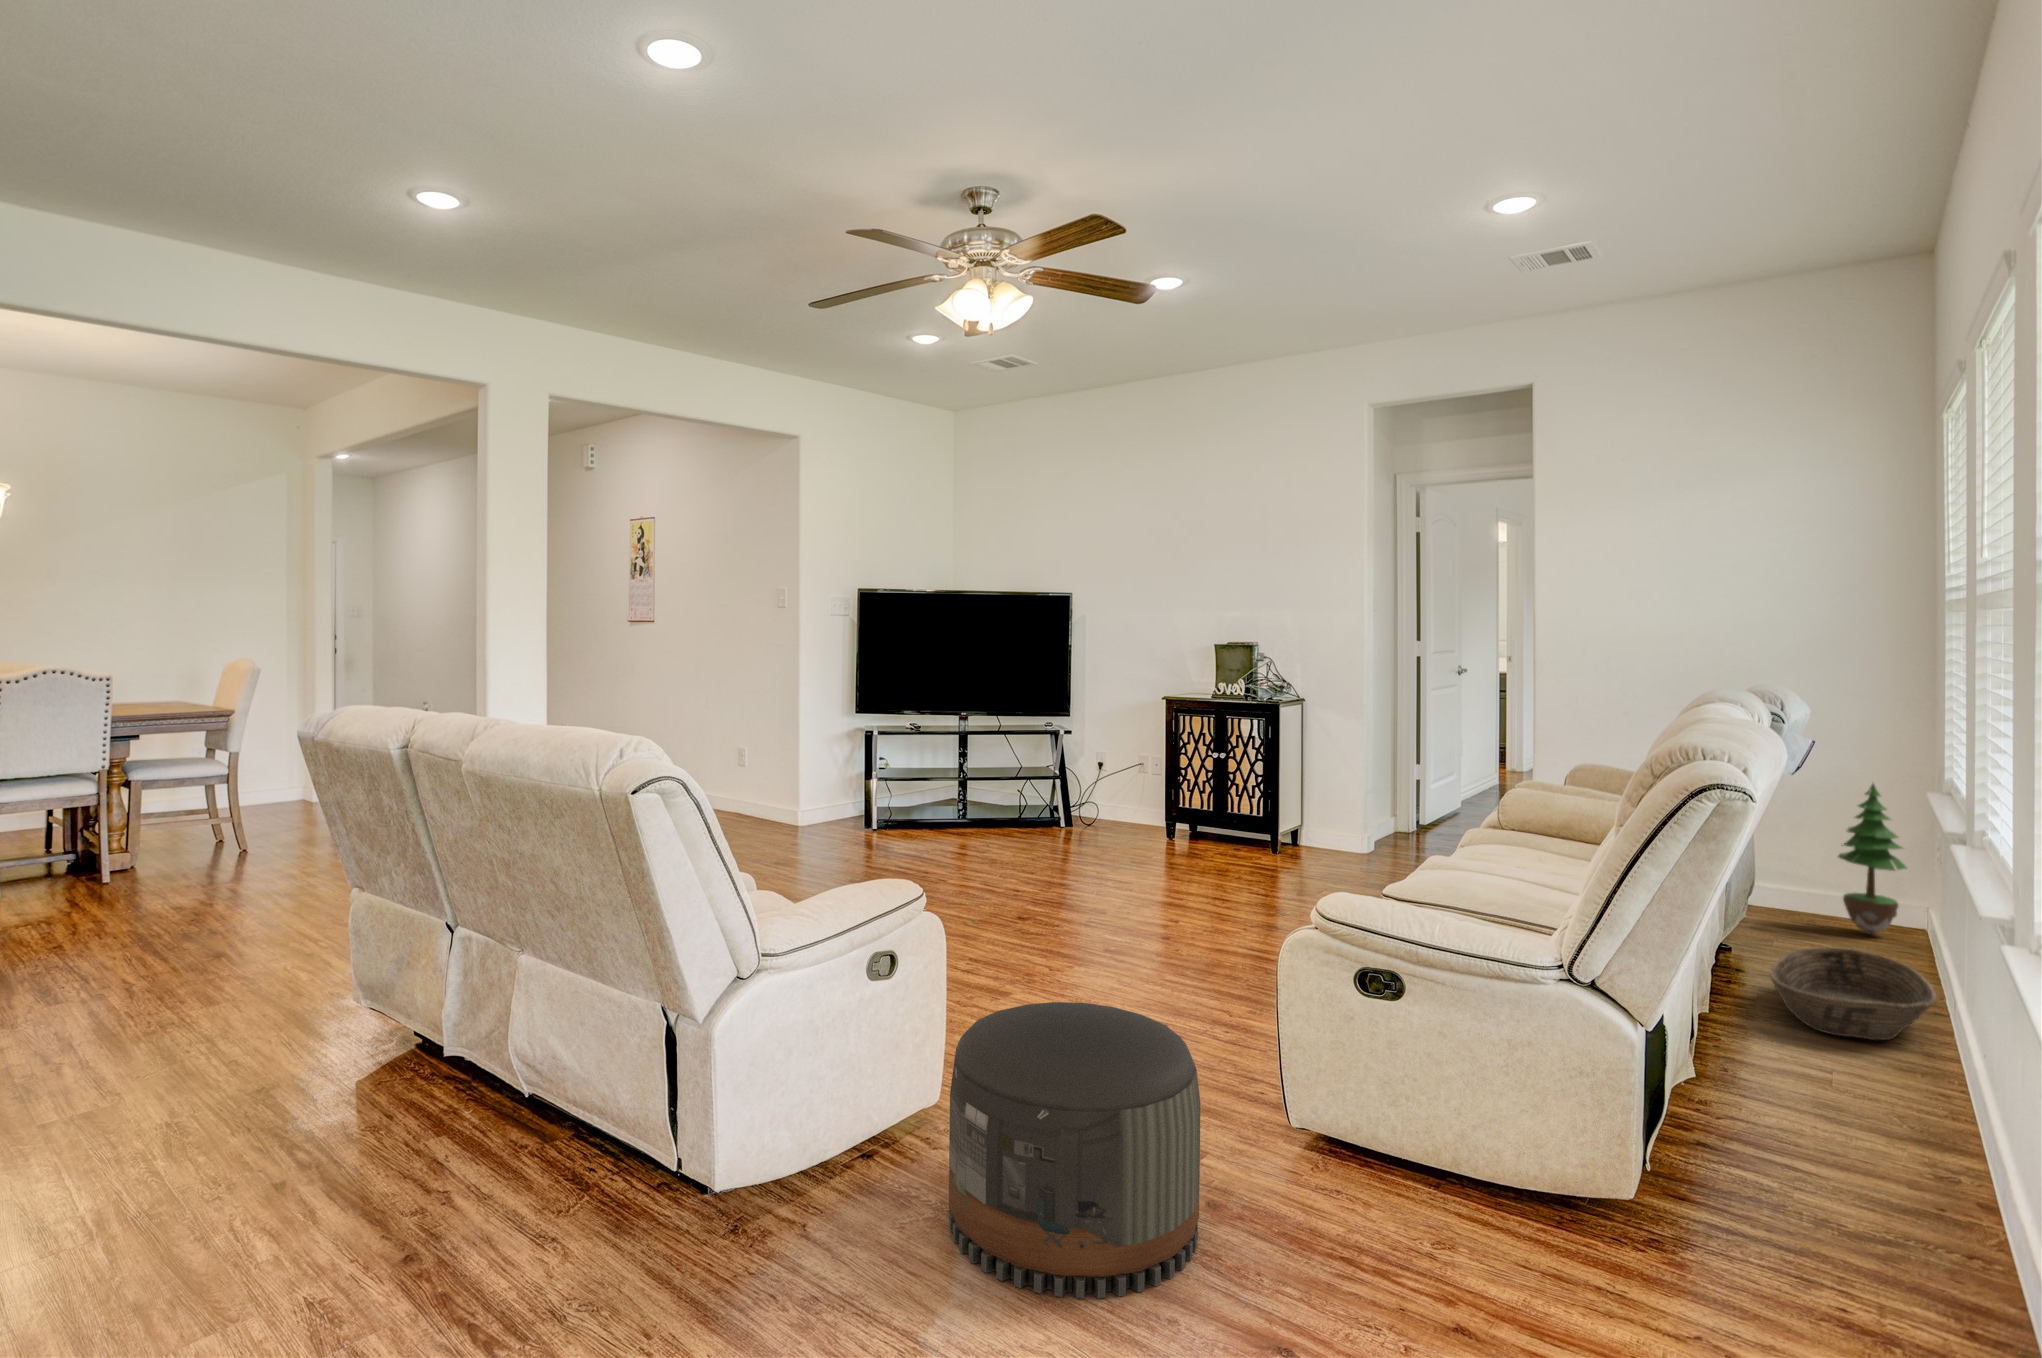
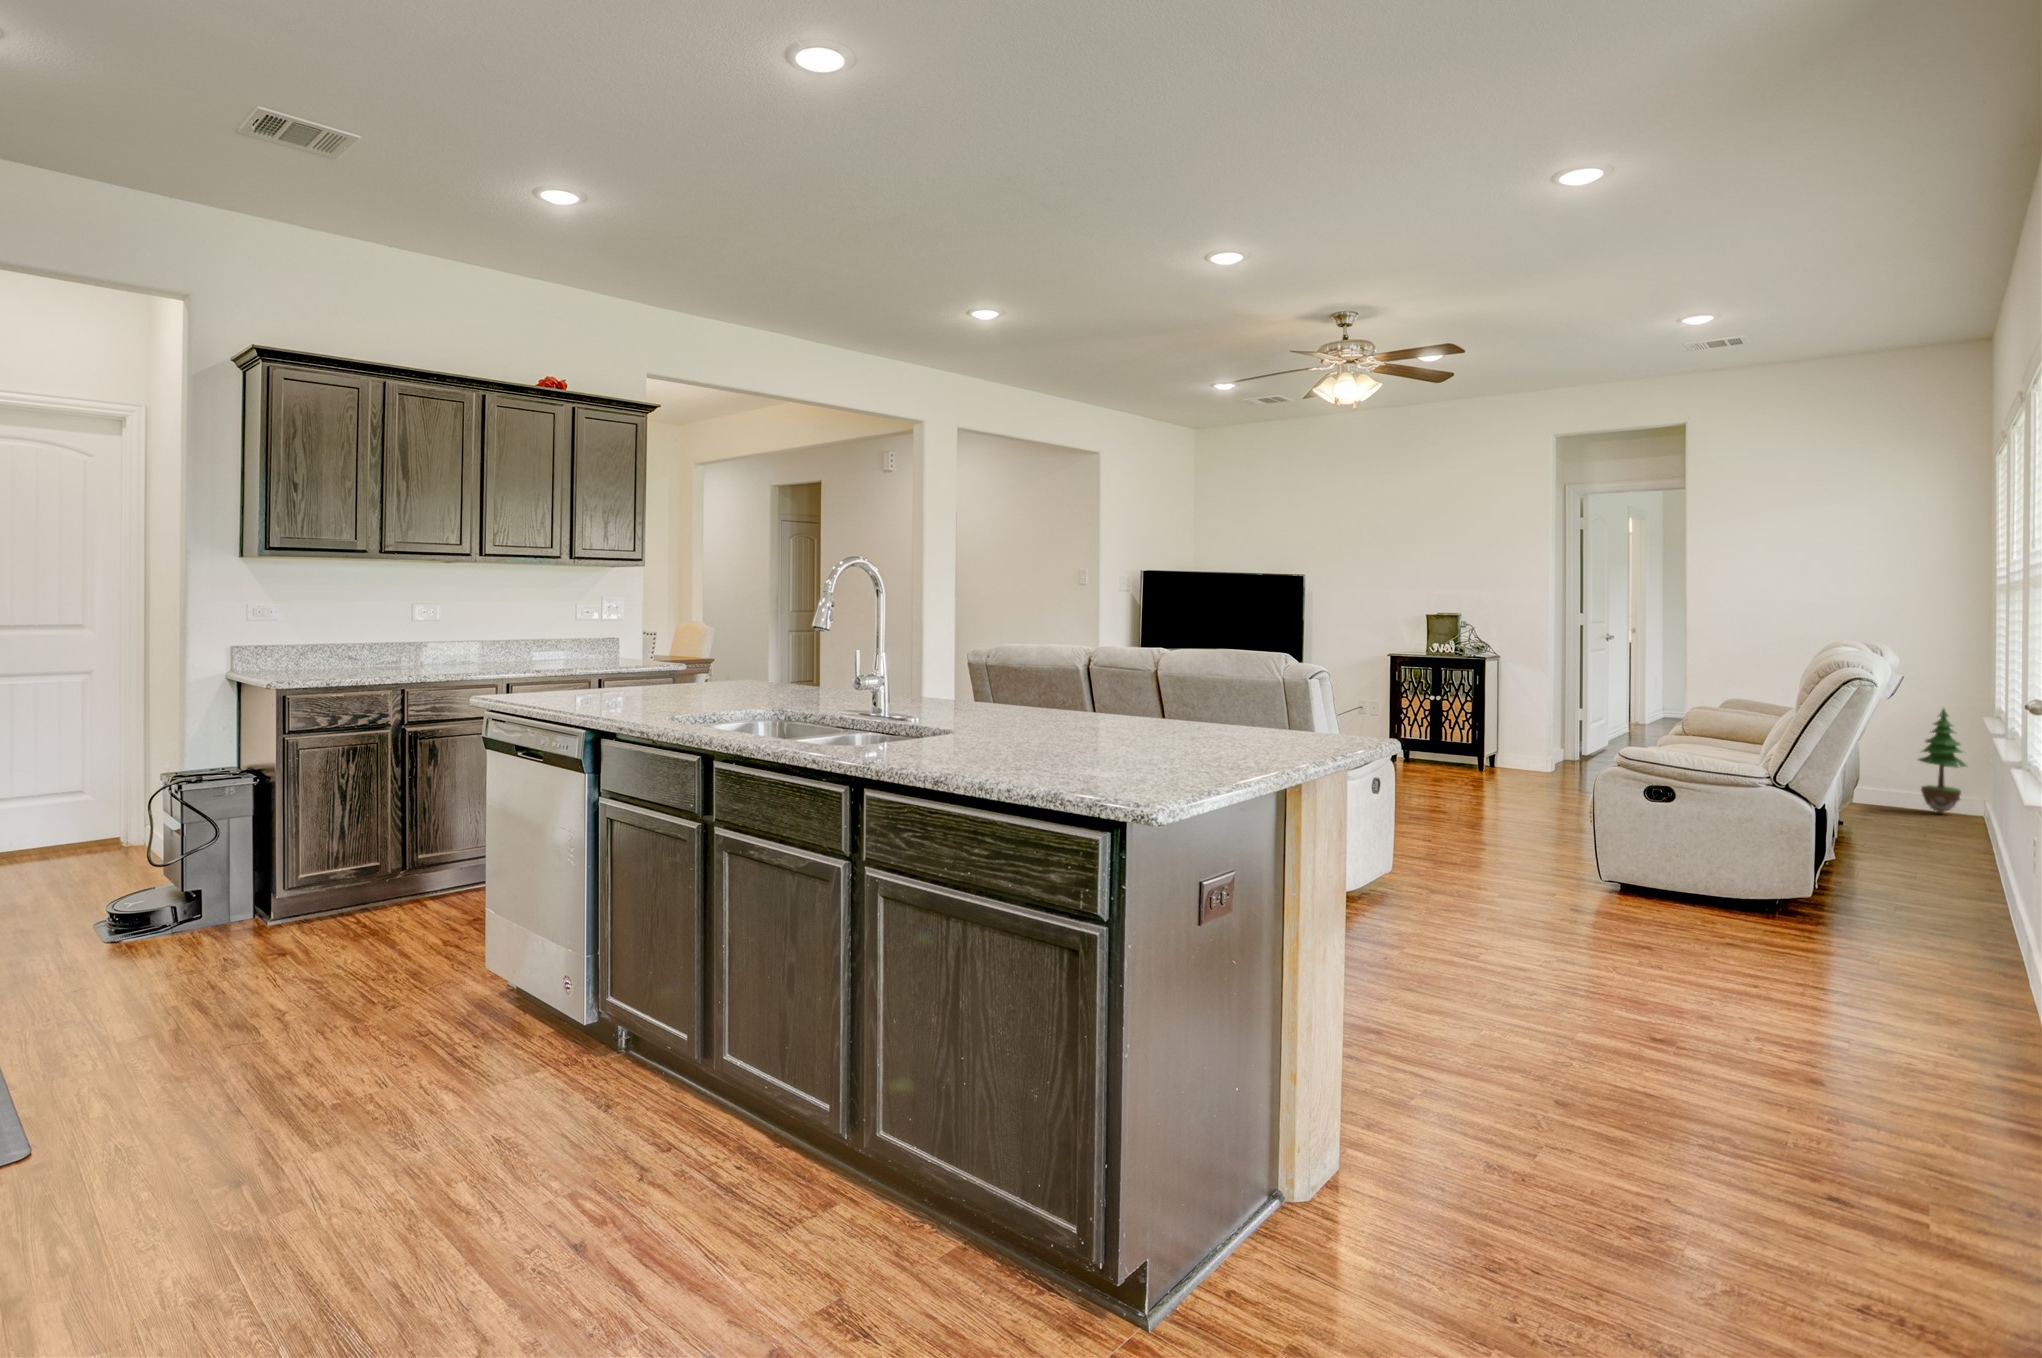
basket: present [1770,947,1937,1040] -> none [1873,810,1984,857]
pouf: present [949,1002,1201,1298] -> none [1431,803,1579,932]

